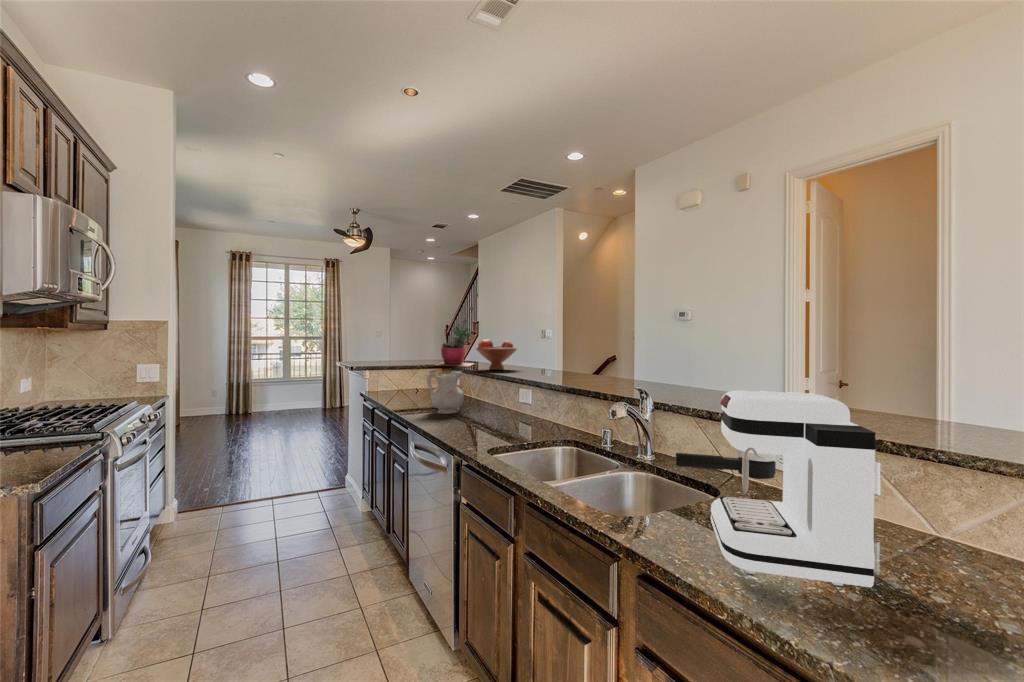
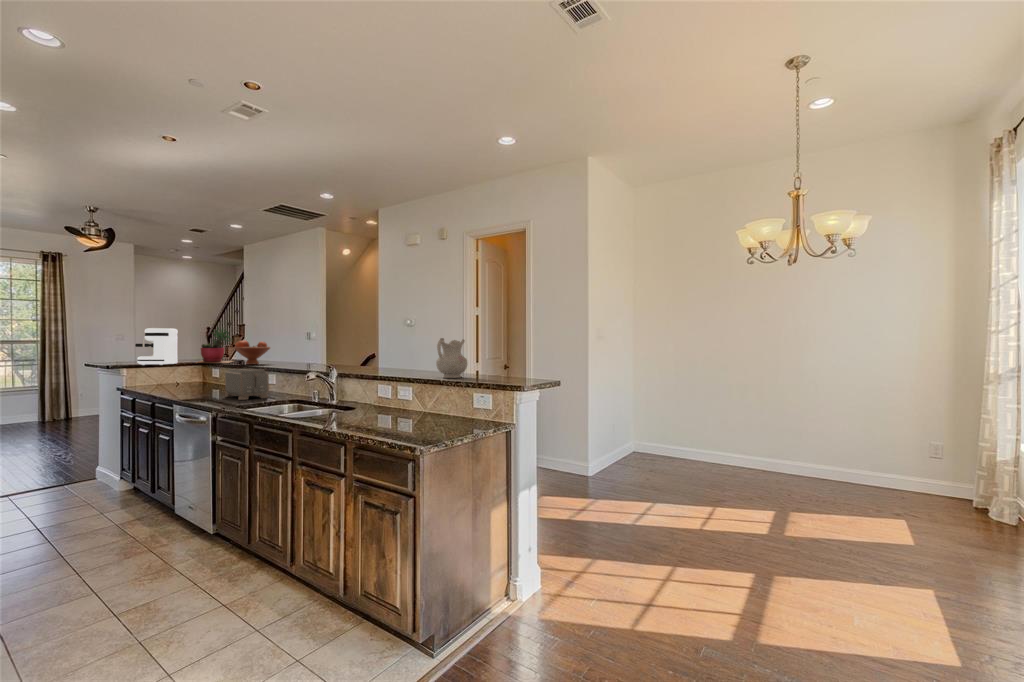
ceramic pitcher: present [427,370,464,414] -> present [436,338,467,378]
toaster: none [468,380,525,429] -> present [225,369,269,400]
coffee maker: present [676,391,875,587] -> present [135,328,178,365]

